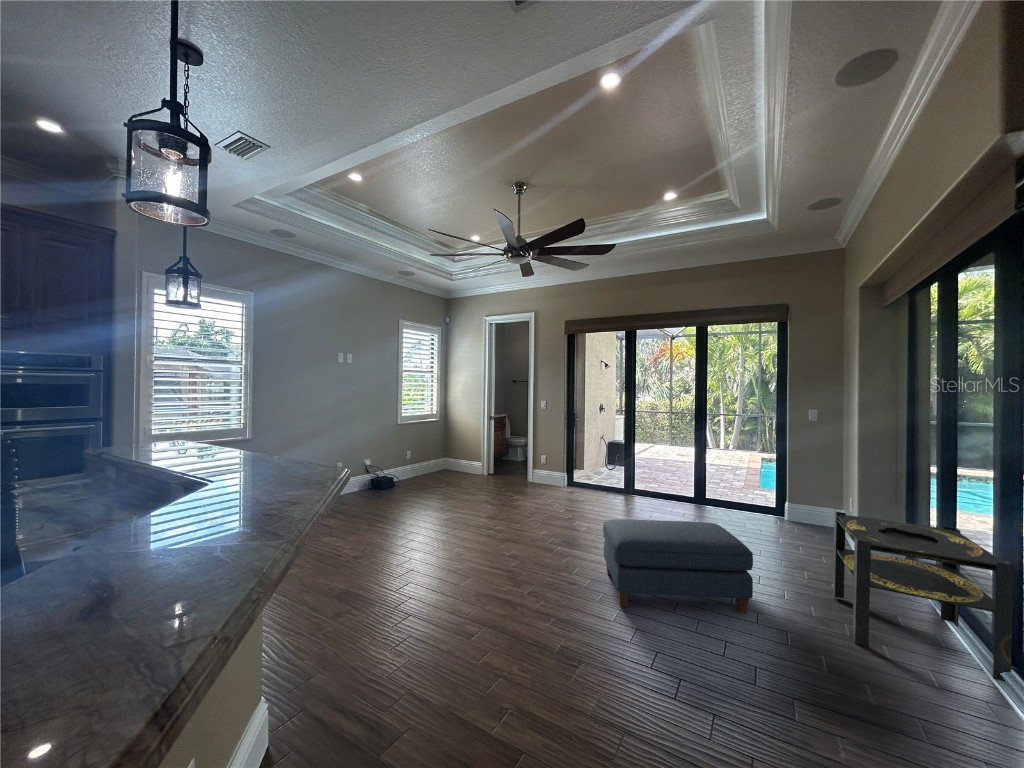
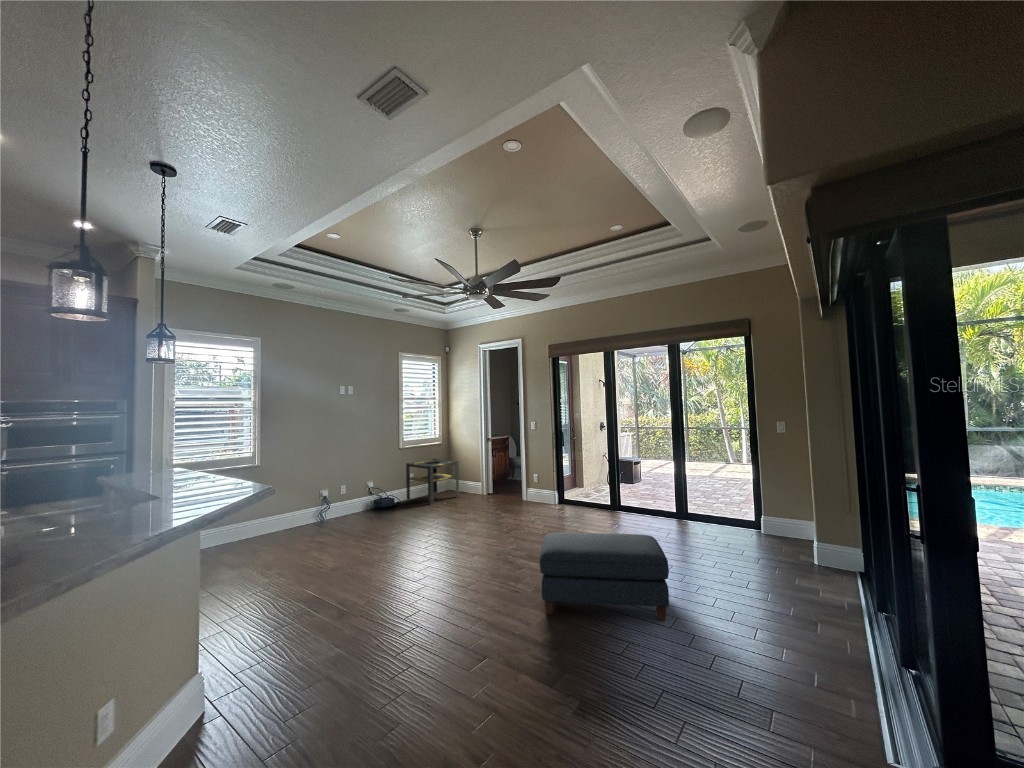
side table: present [833,512,1014,682] -> present [406,459,459,504]

